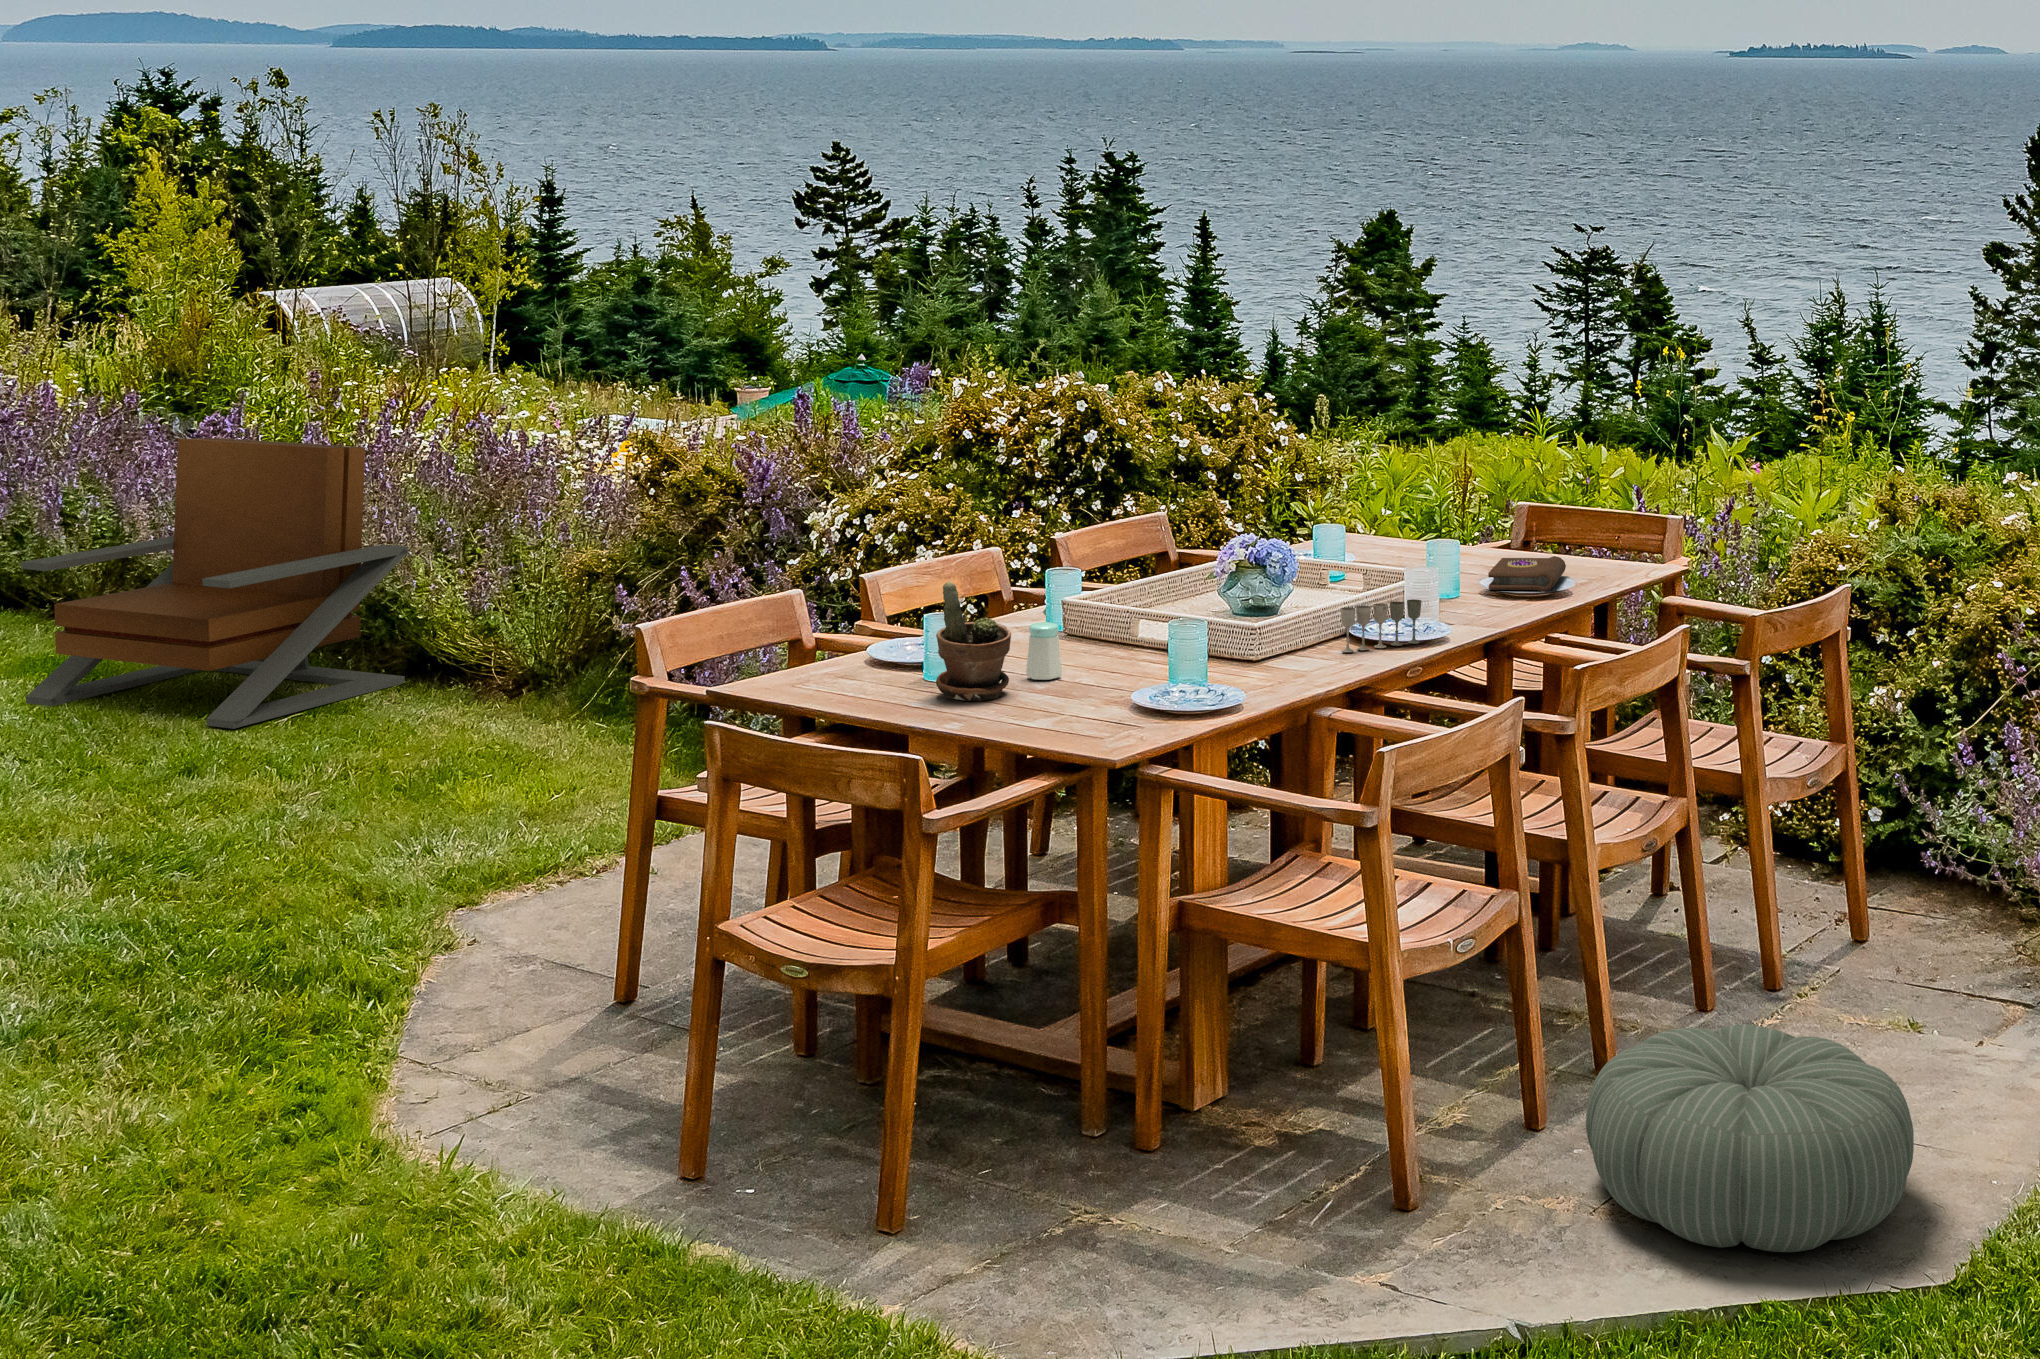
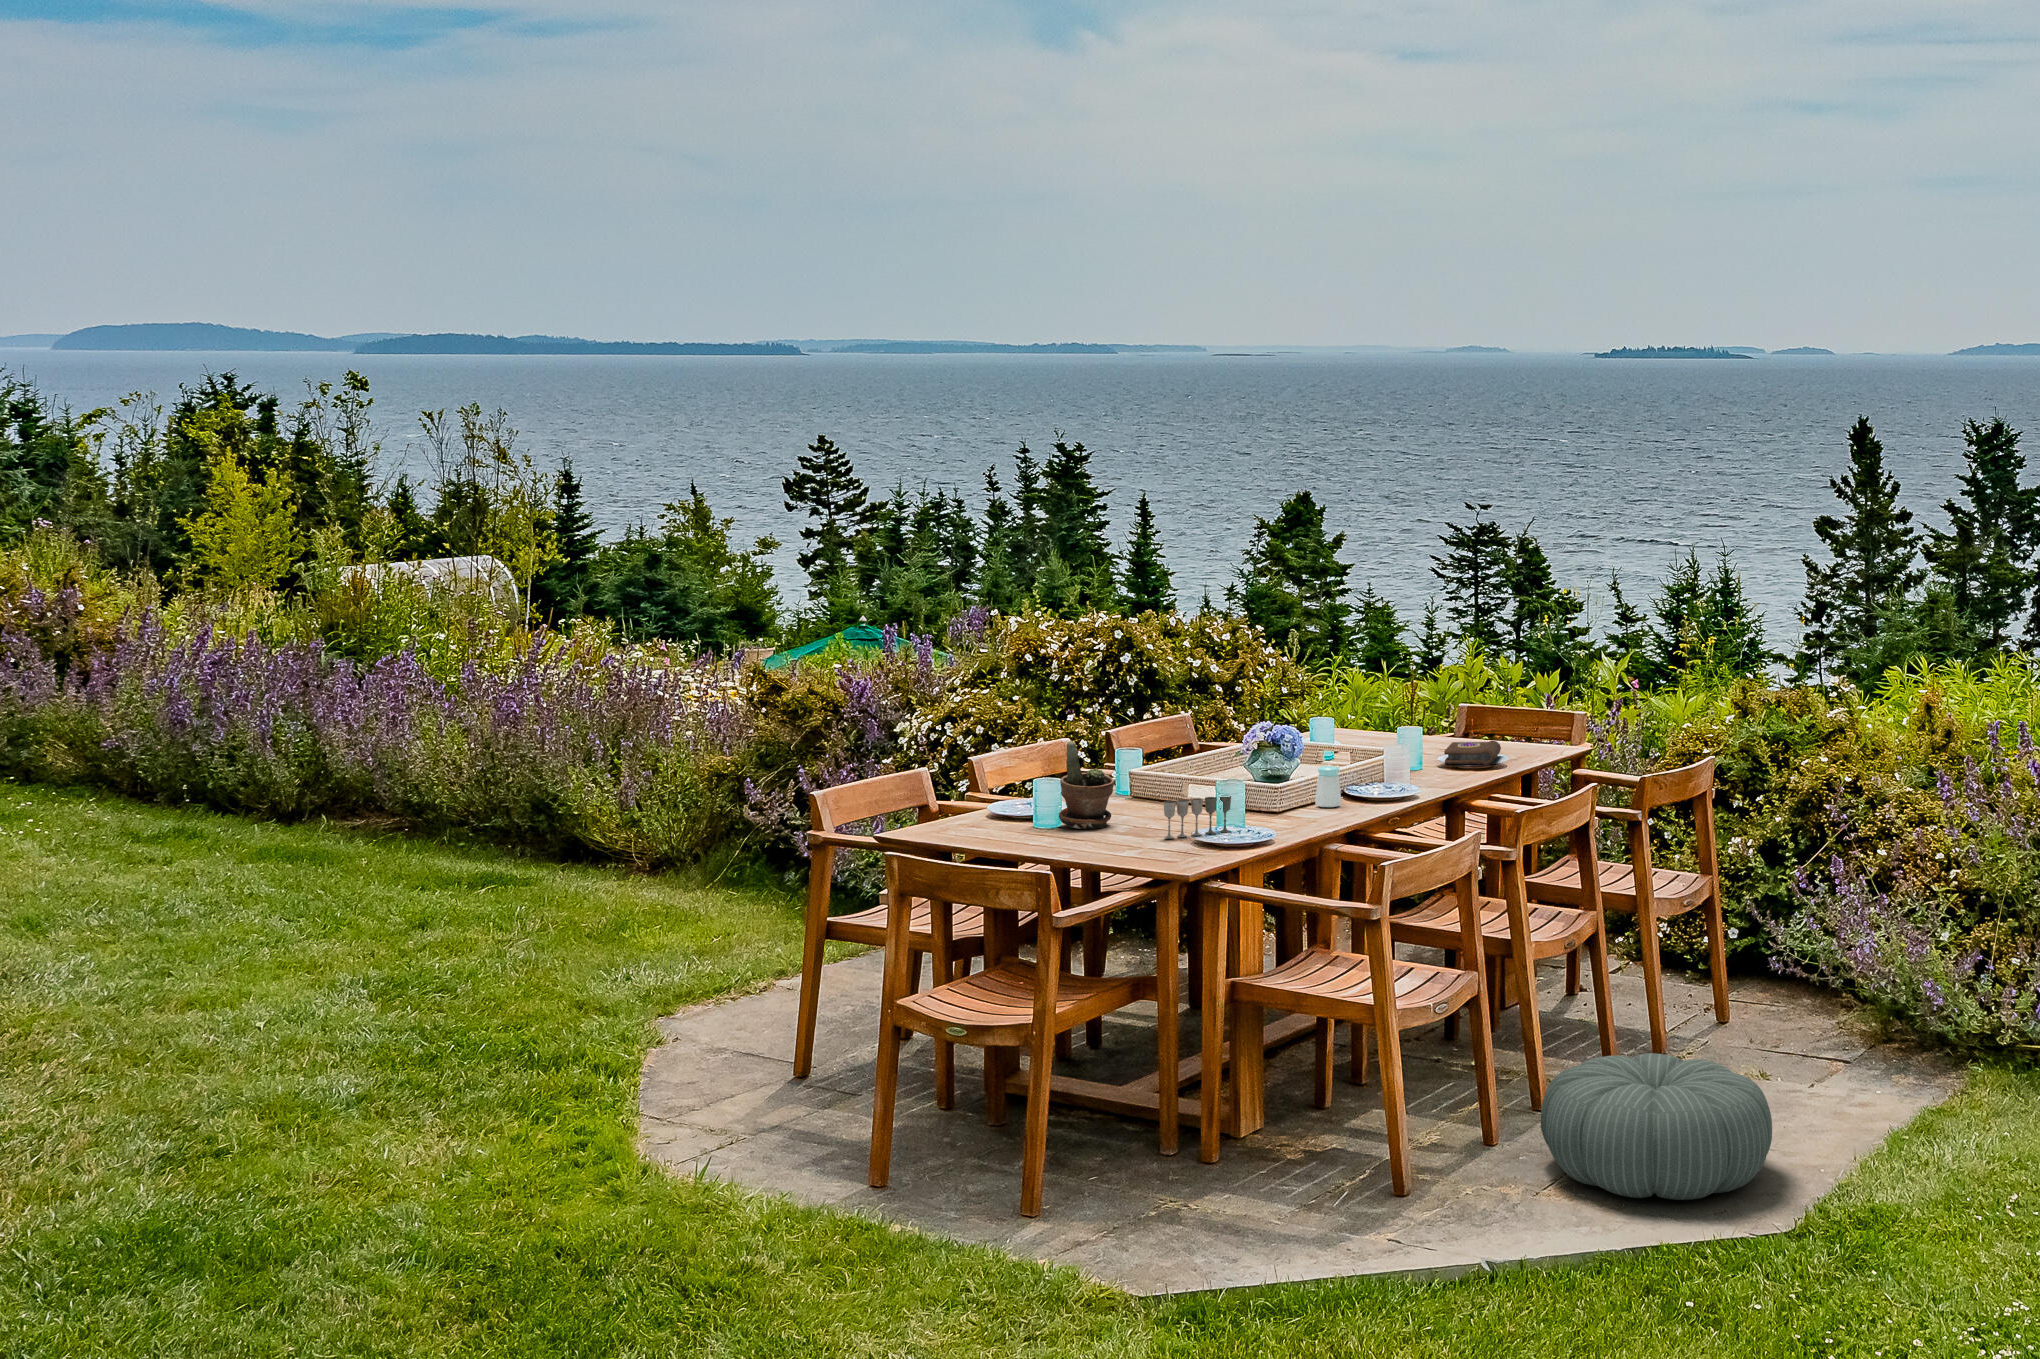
lounge chair: present [21,438,408,729] -> none [233,667,549,901]
wine glass: present [1341,599,1421,653] -> present [1163,796,1231,839]
salt shaker: present [1026,622,1062,680] -> present [1315,766,1341,807]

